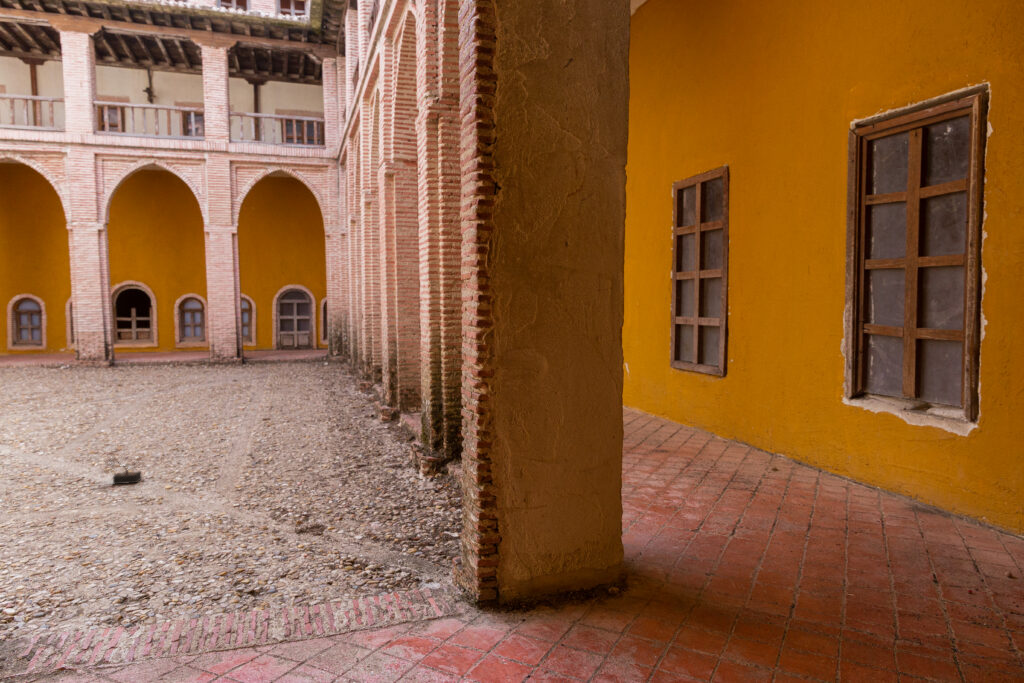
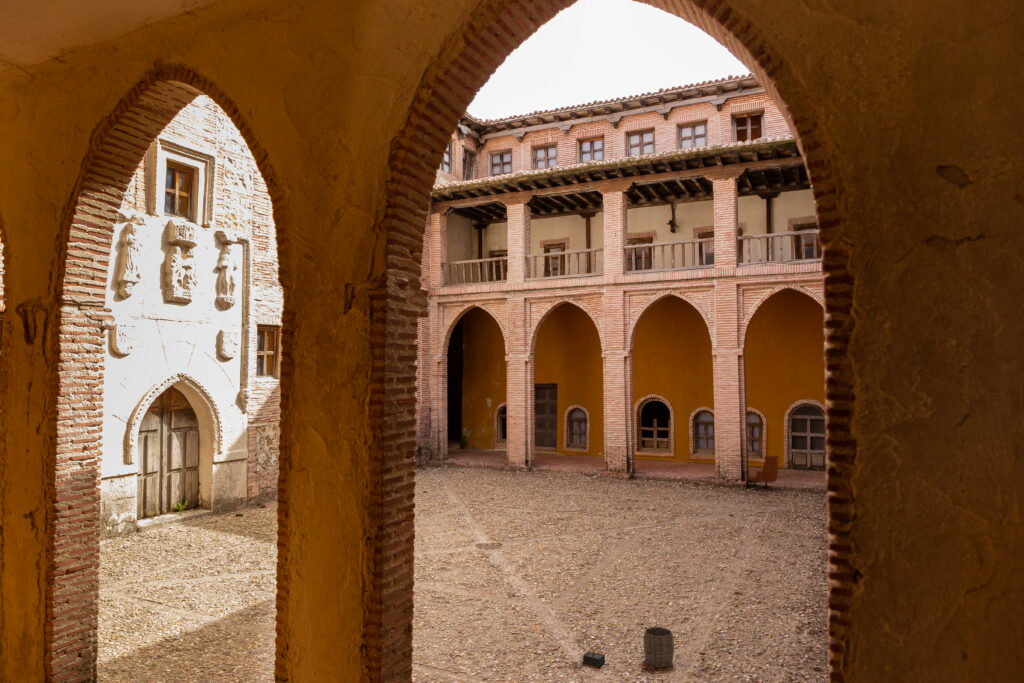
lounge chair: none [242,329,274,363] -> present [749,456,779,489]
woven basket: none [186,435,221,471] -> present [644,627,674,667]

